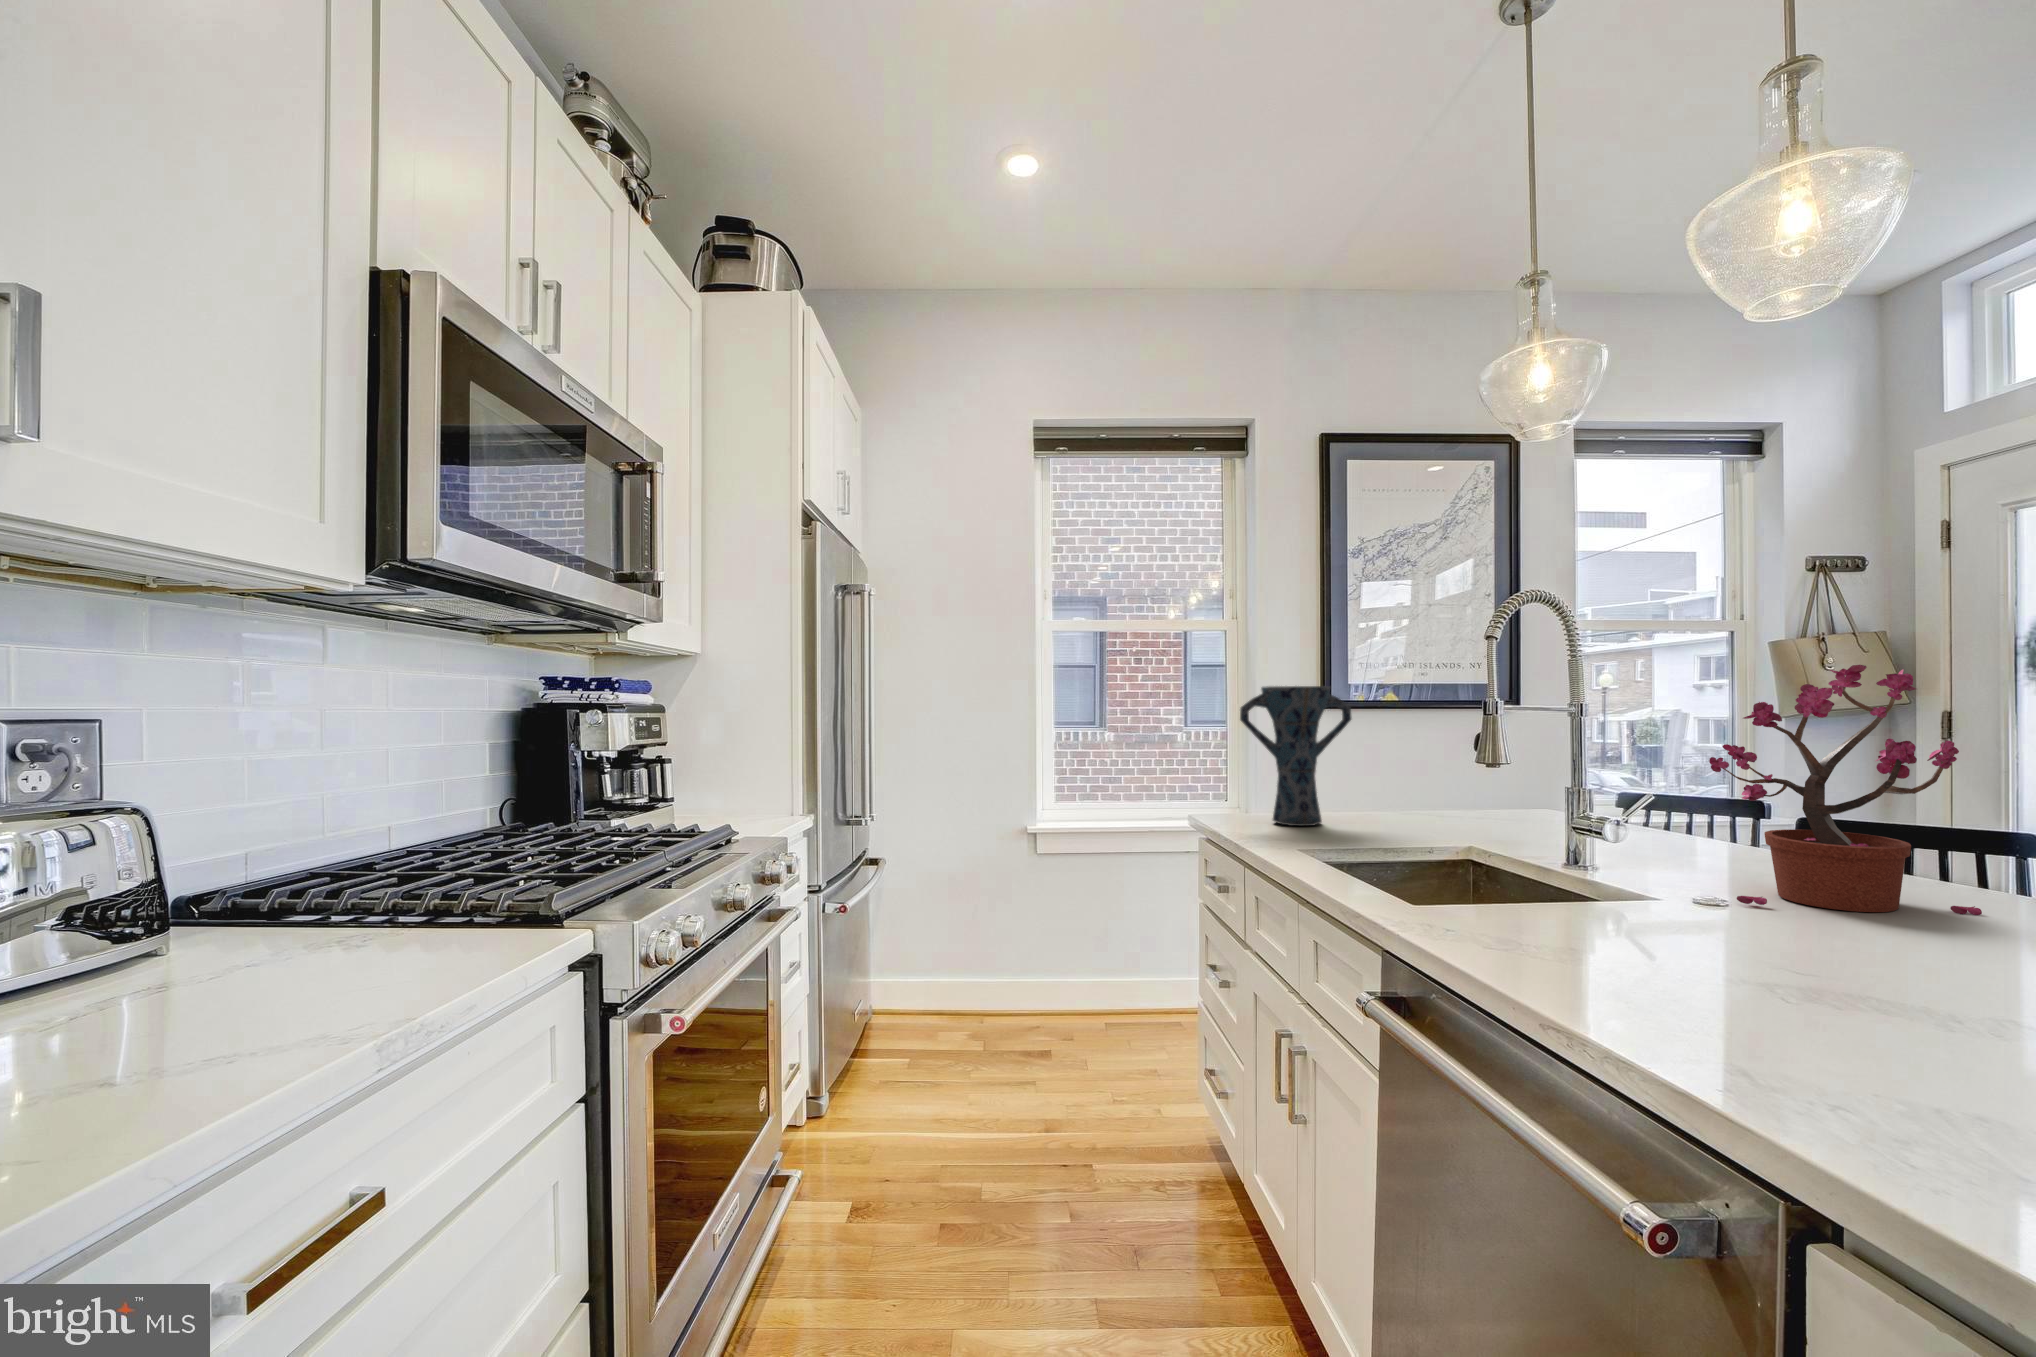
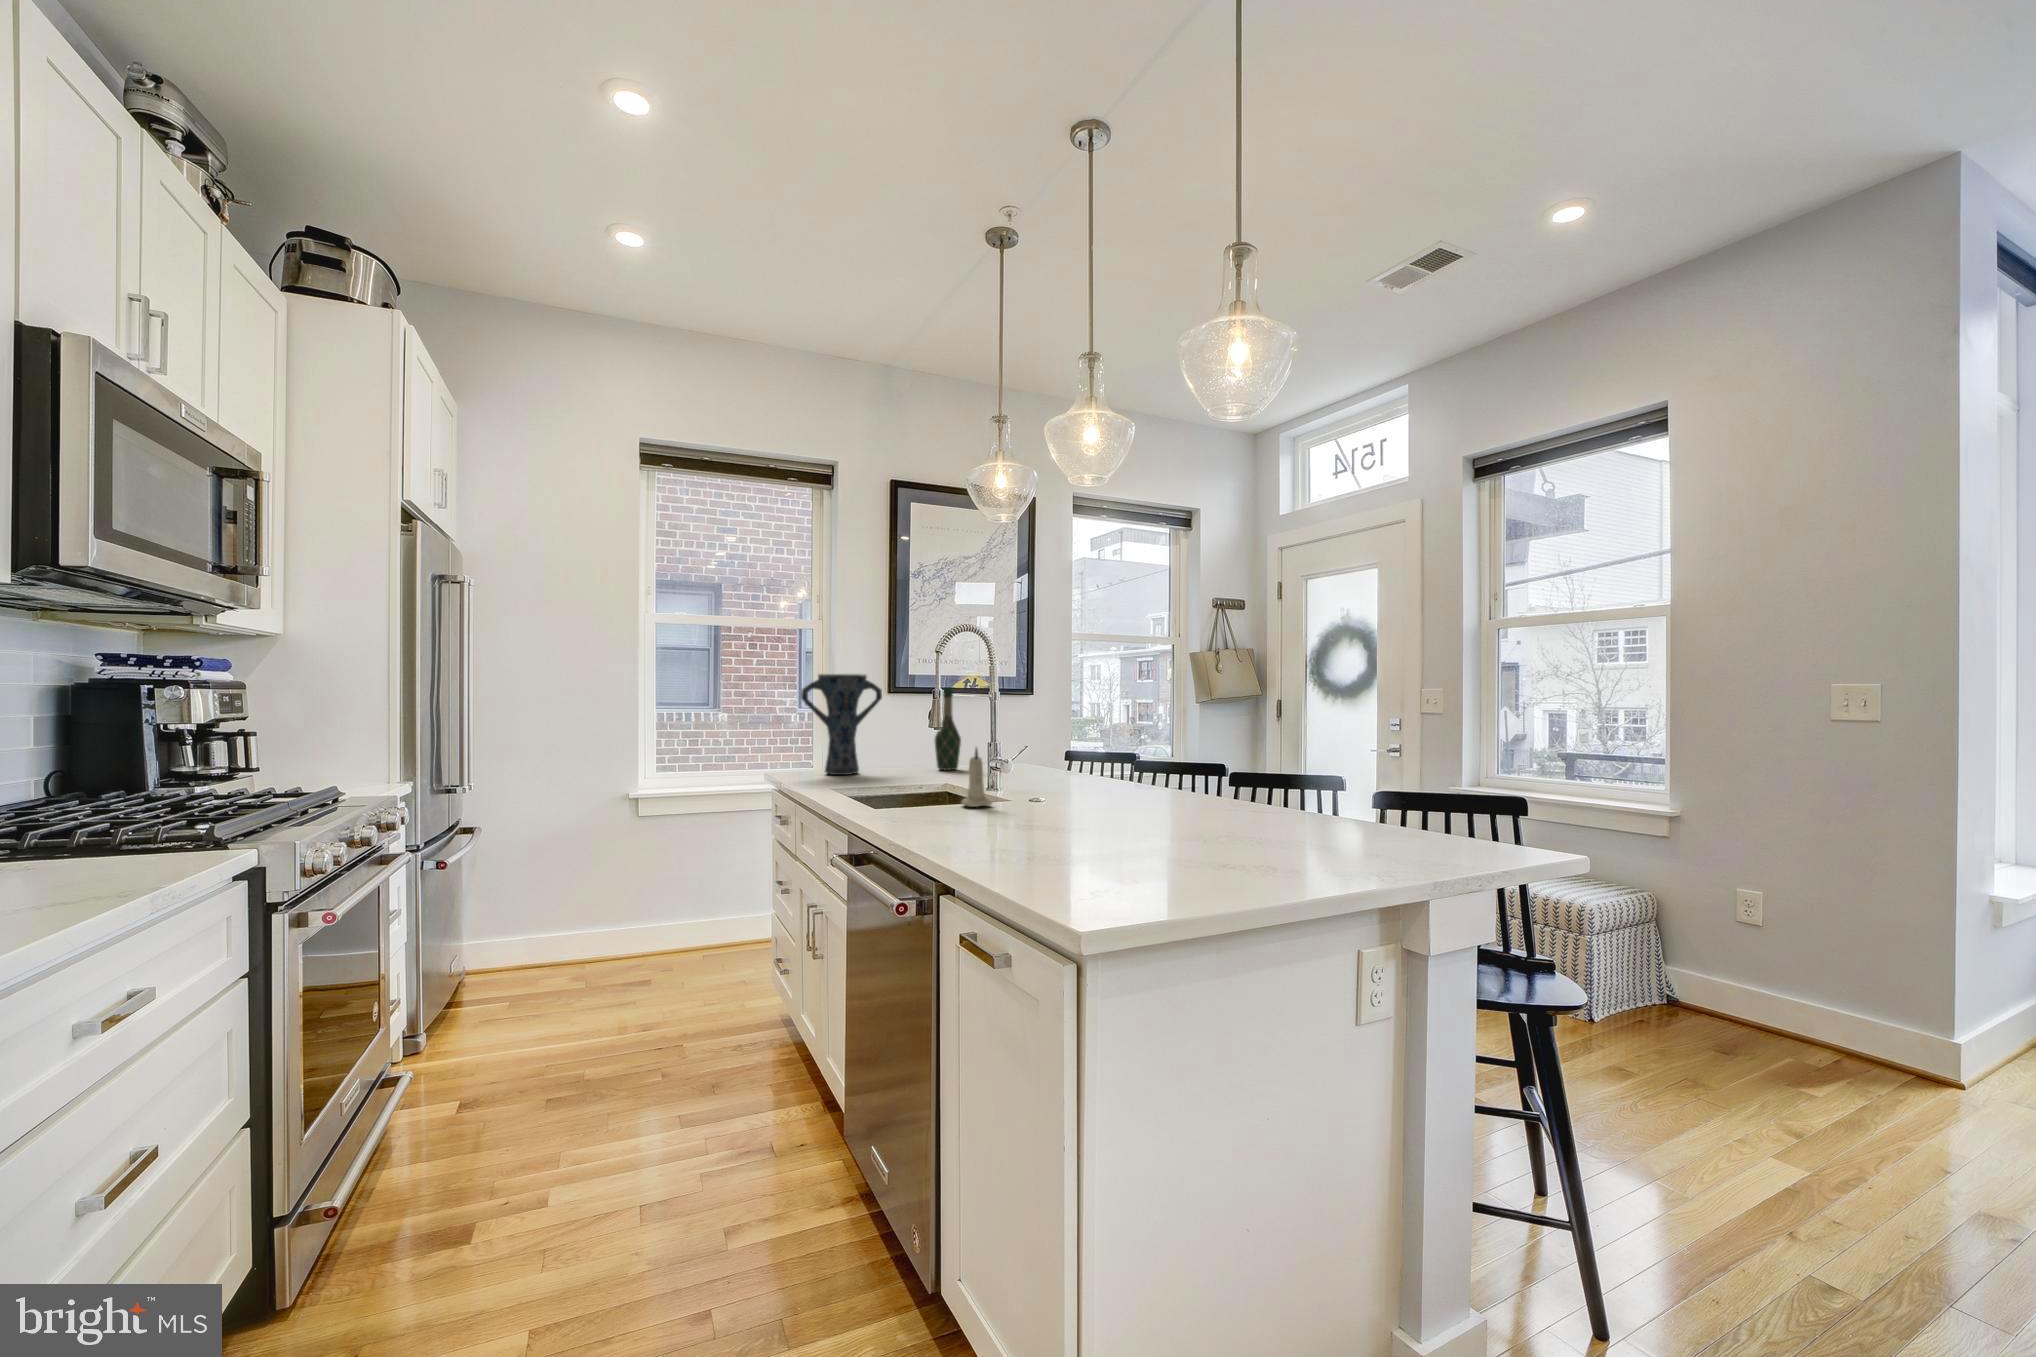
potted plant: present [1709,665,1982,915] -> none [1041,667,1141,794]
wine bottle: none [1433,703,1476,826] -> present [935,687,961,770]
candle: none [1599,814,1676,932] -> present [961,748,993,807]

